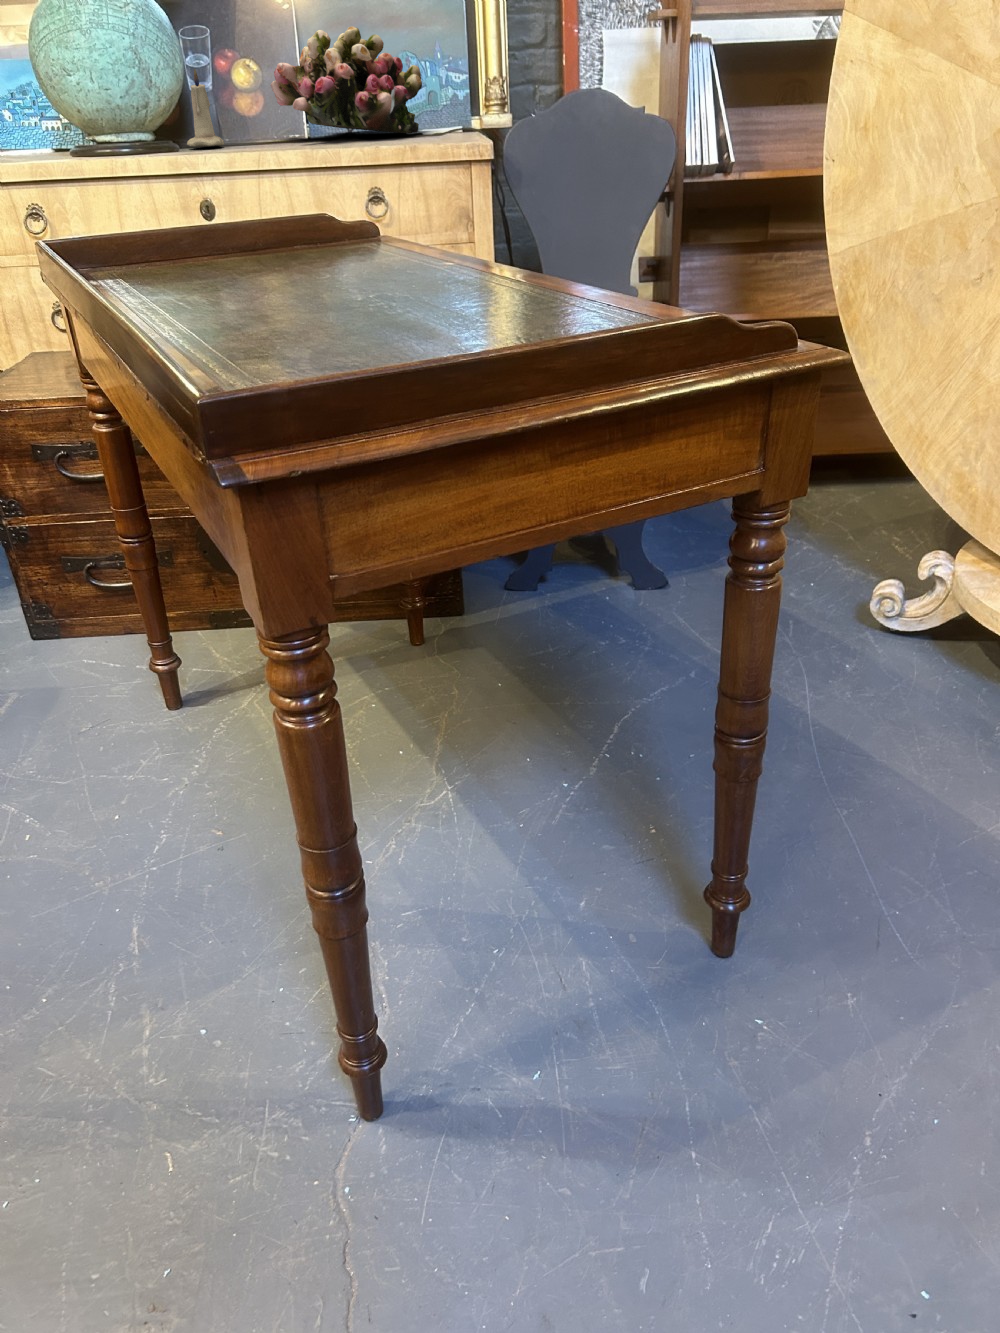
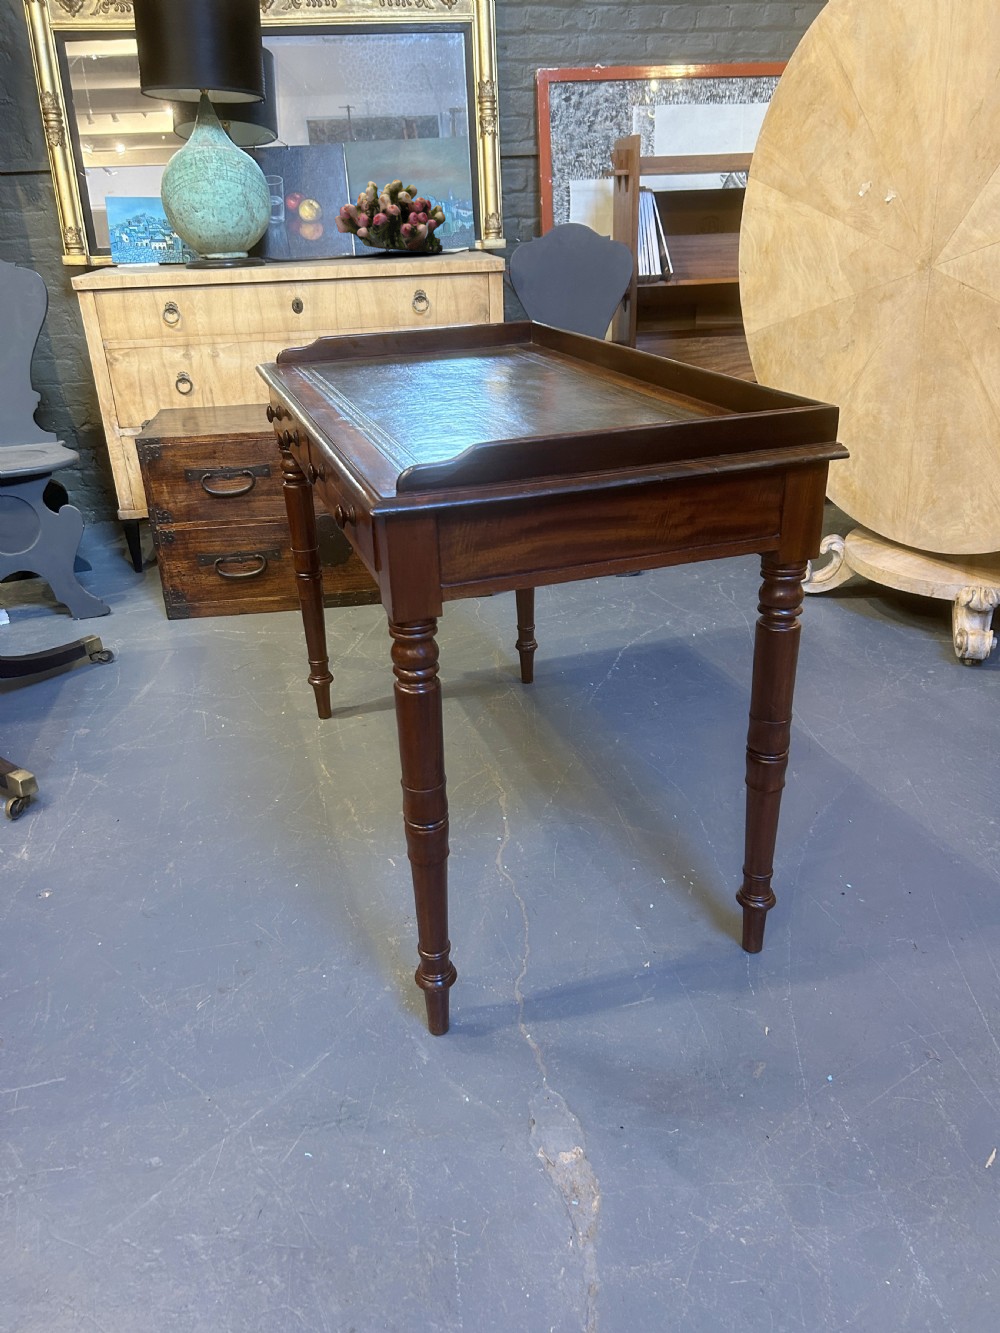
candle: present [187,69,224,147] -> none [278,208,304,261]

